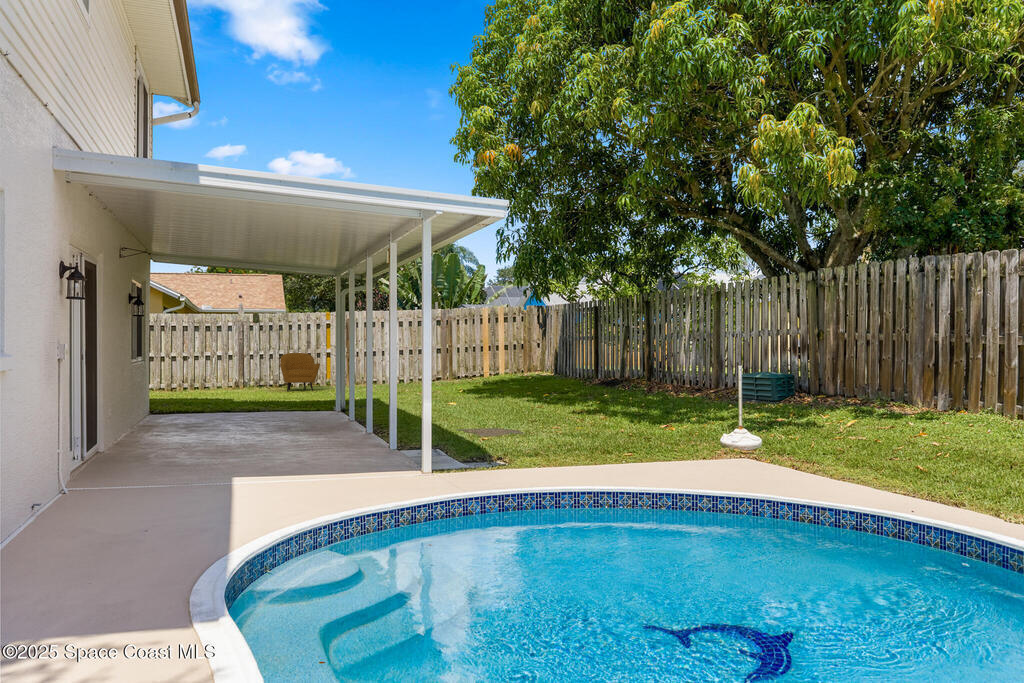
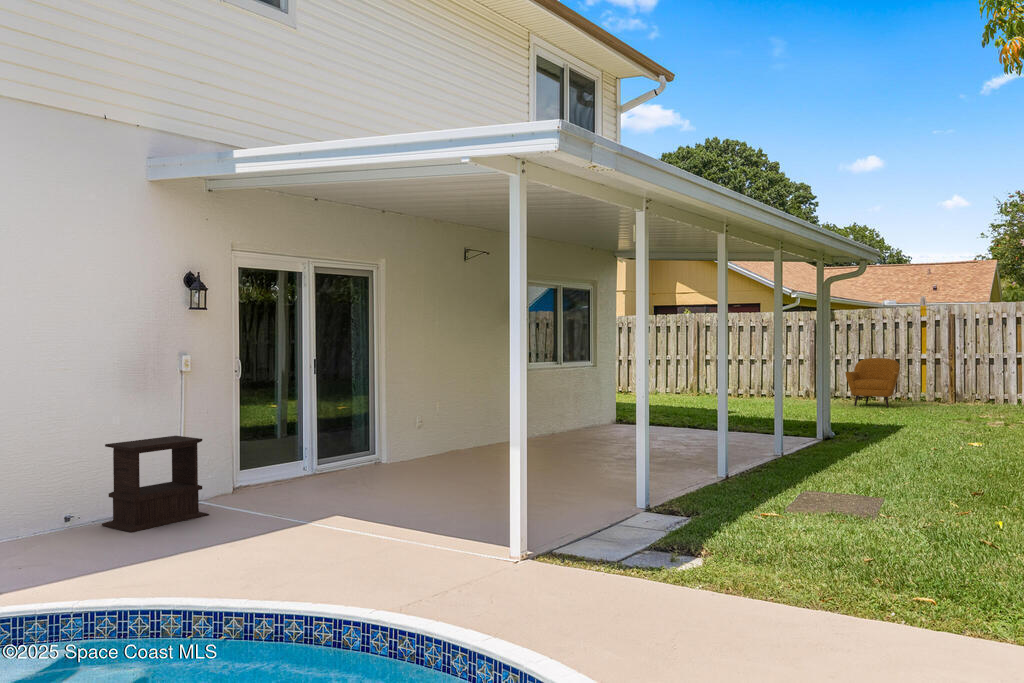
side table: none [11,417,89,518] -> present [102,436,209,532]

